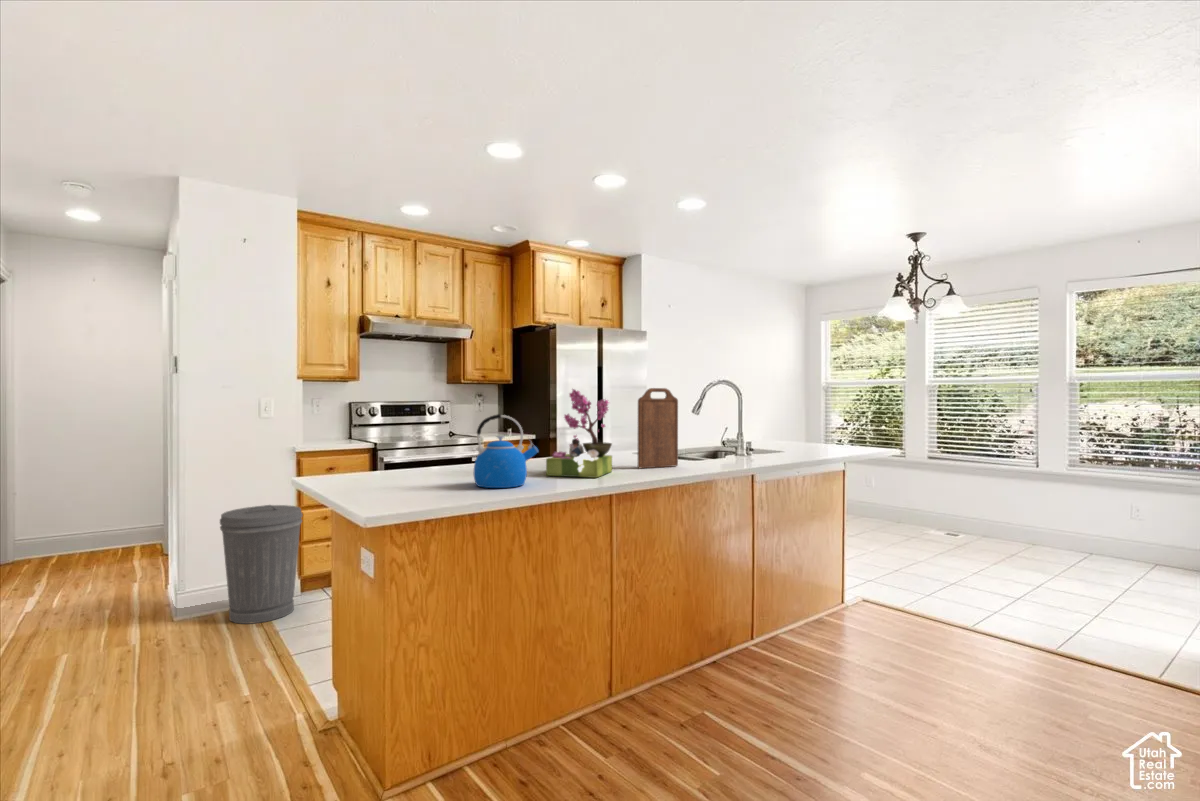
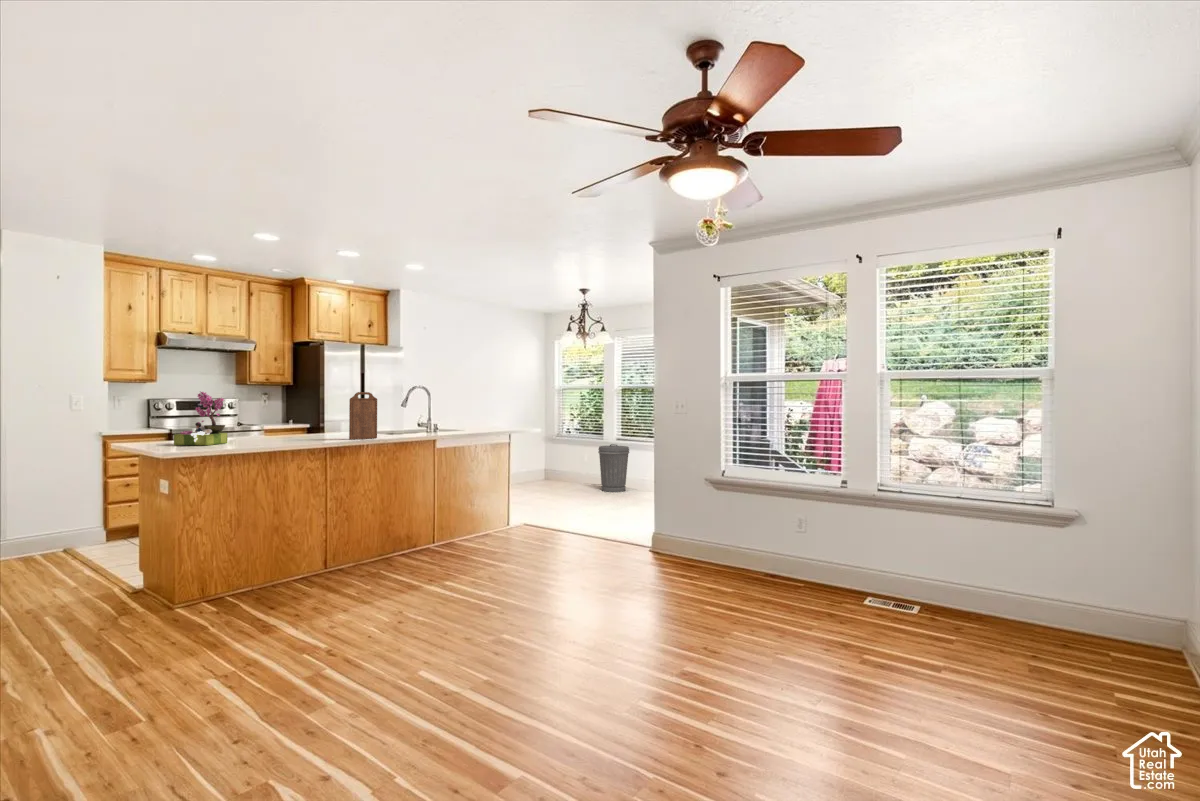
flower arrangement: present [546,389,612,478] -> present [174,392,227,445]
kettle: present [474,414,538,488] -> none [234,407,276,447]
trash can: present [220,505,303,624] -> present [598,444,629,492]

